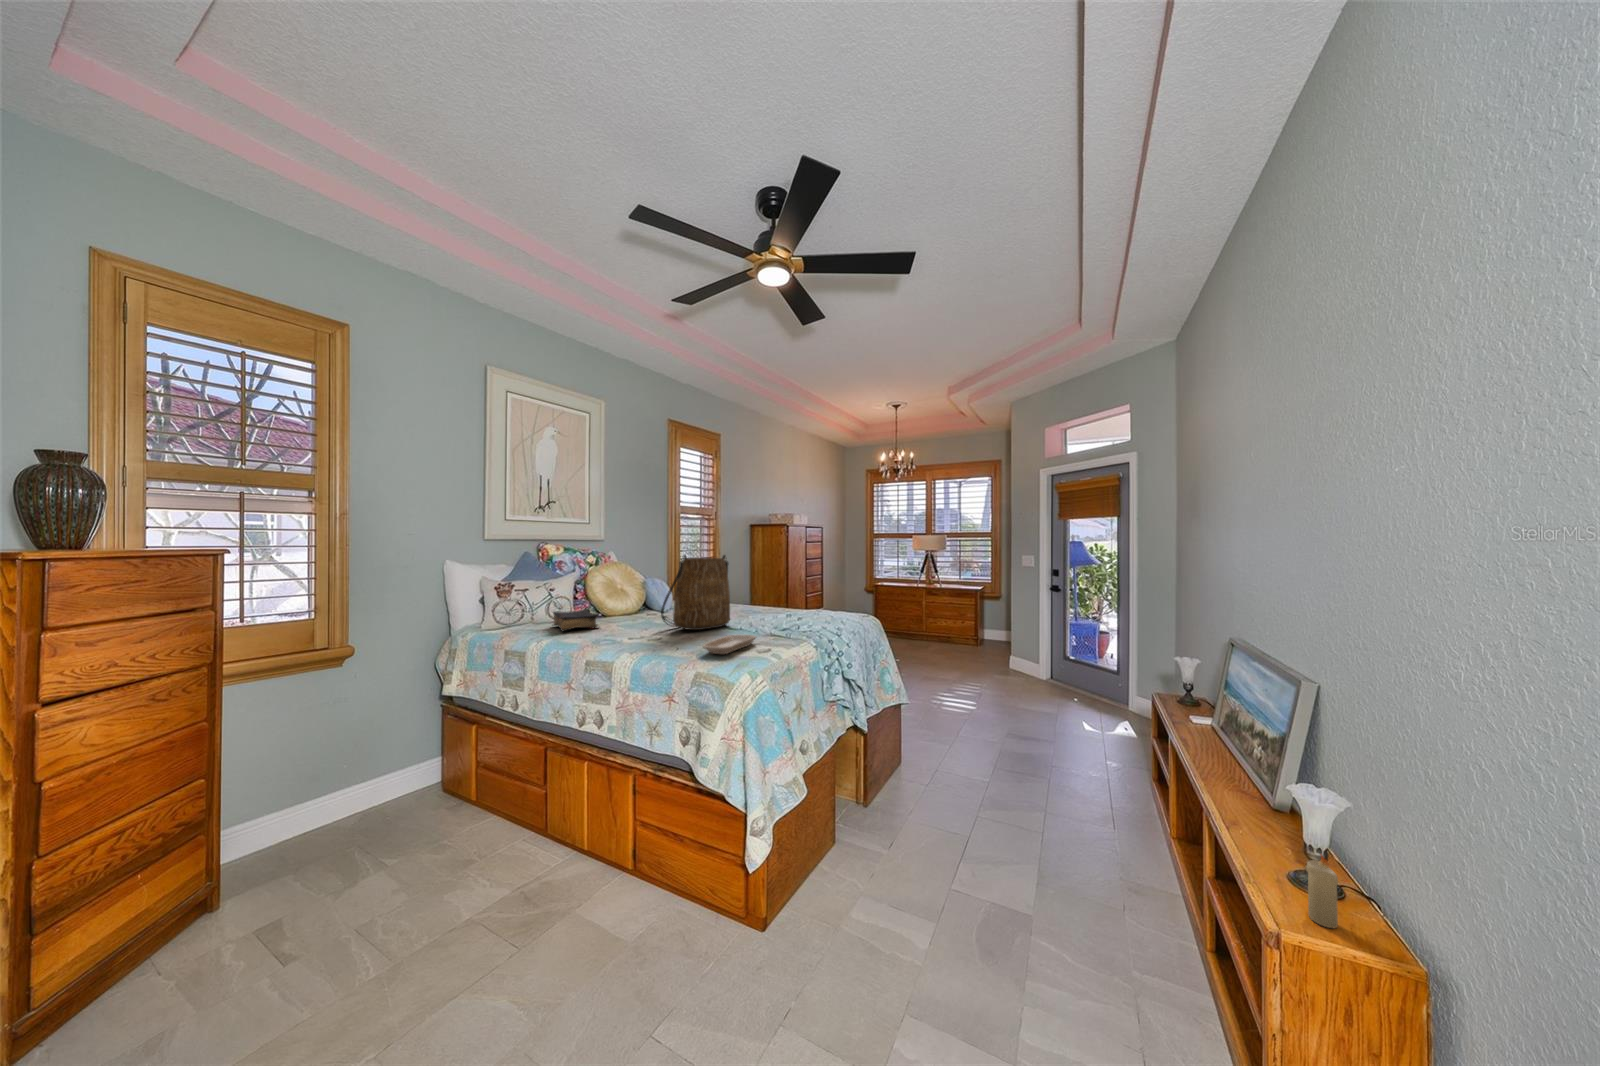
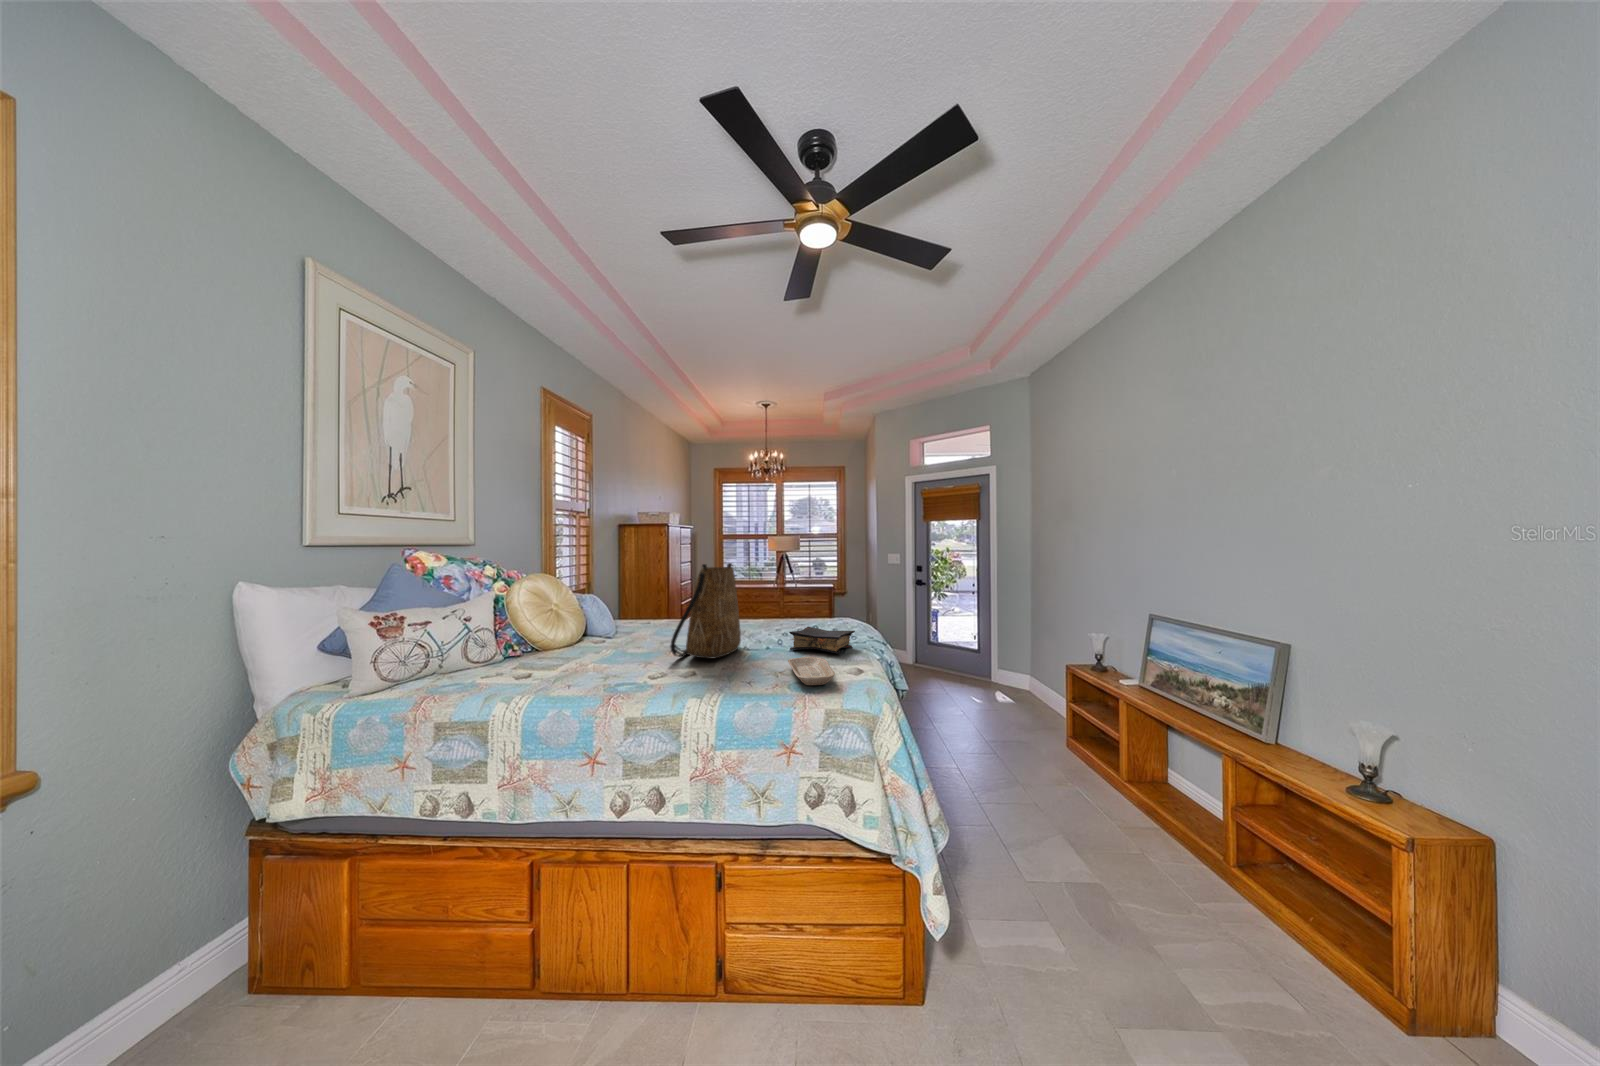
book: present [553,610,599,631] -> present [789,627,855,654]
candle: present [1306,856,1338,928] -> none [1382,773,1407,825]

